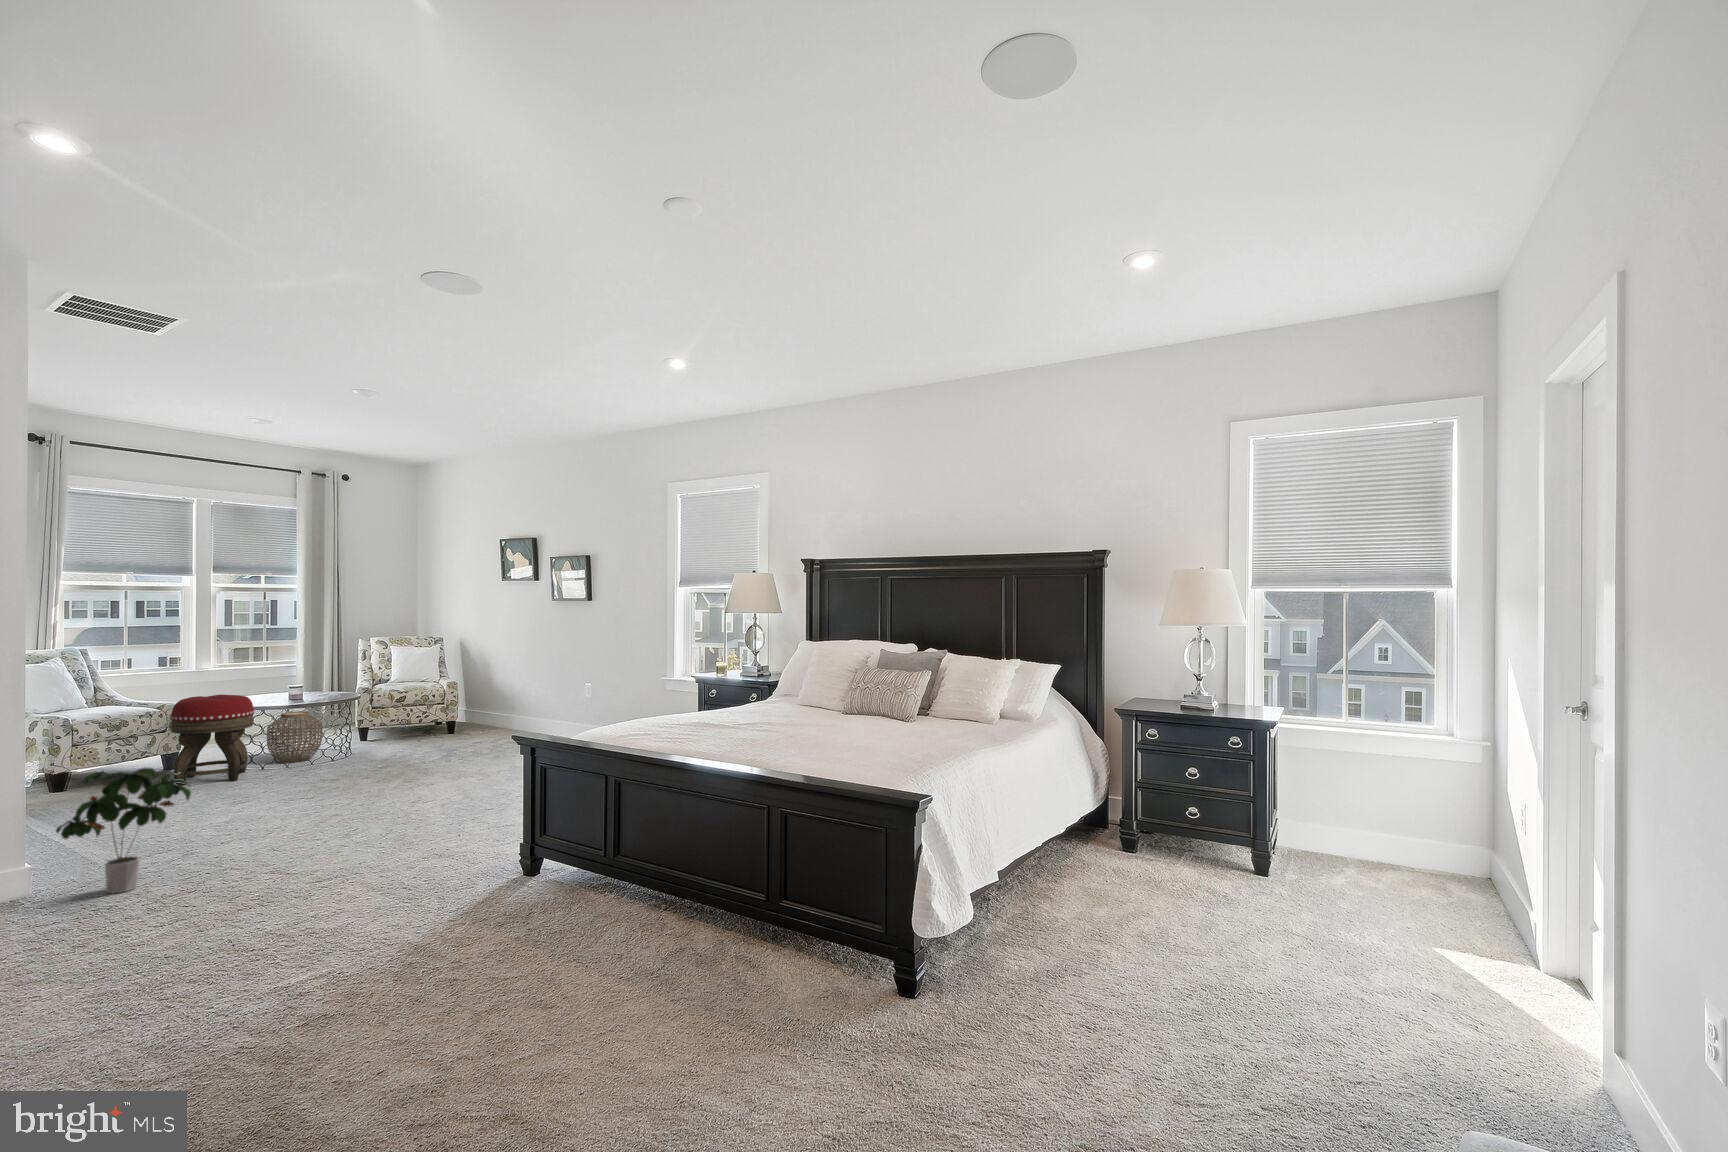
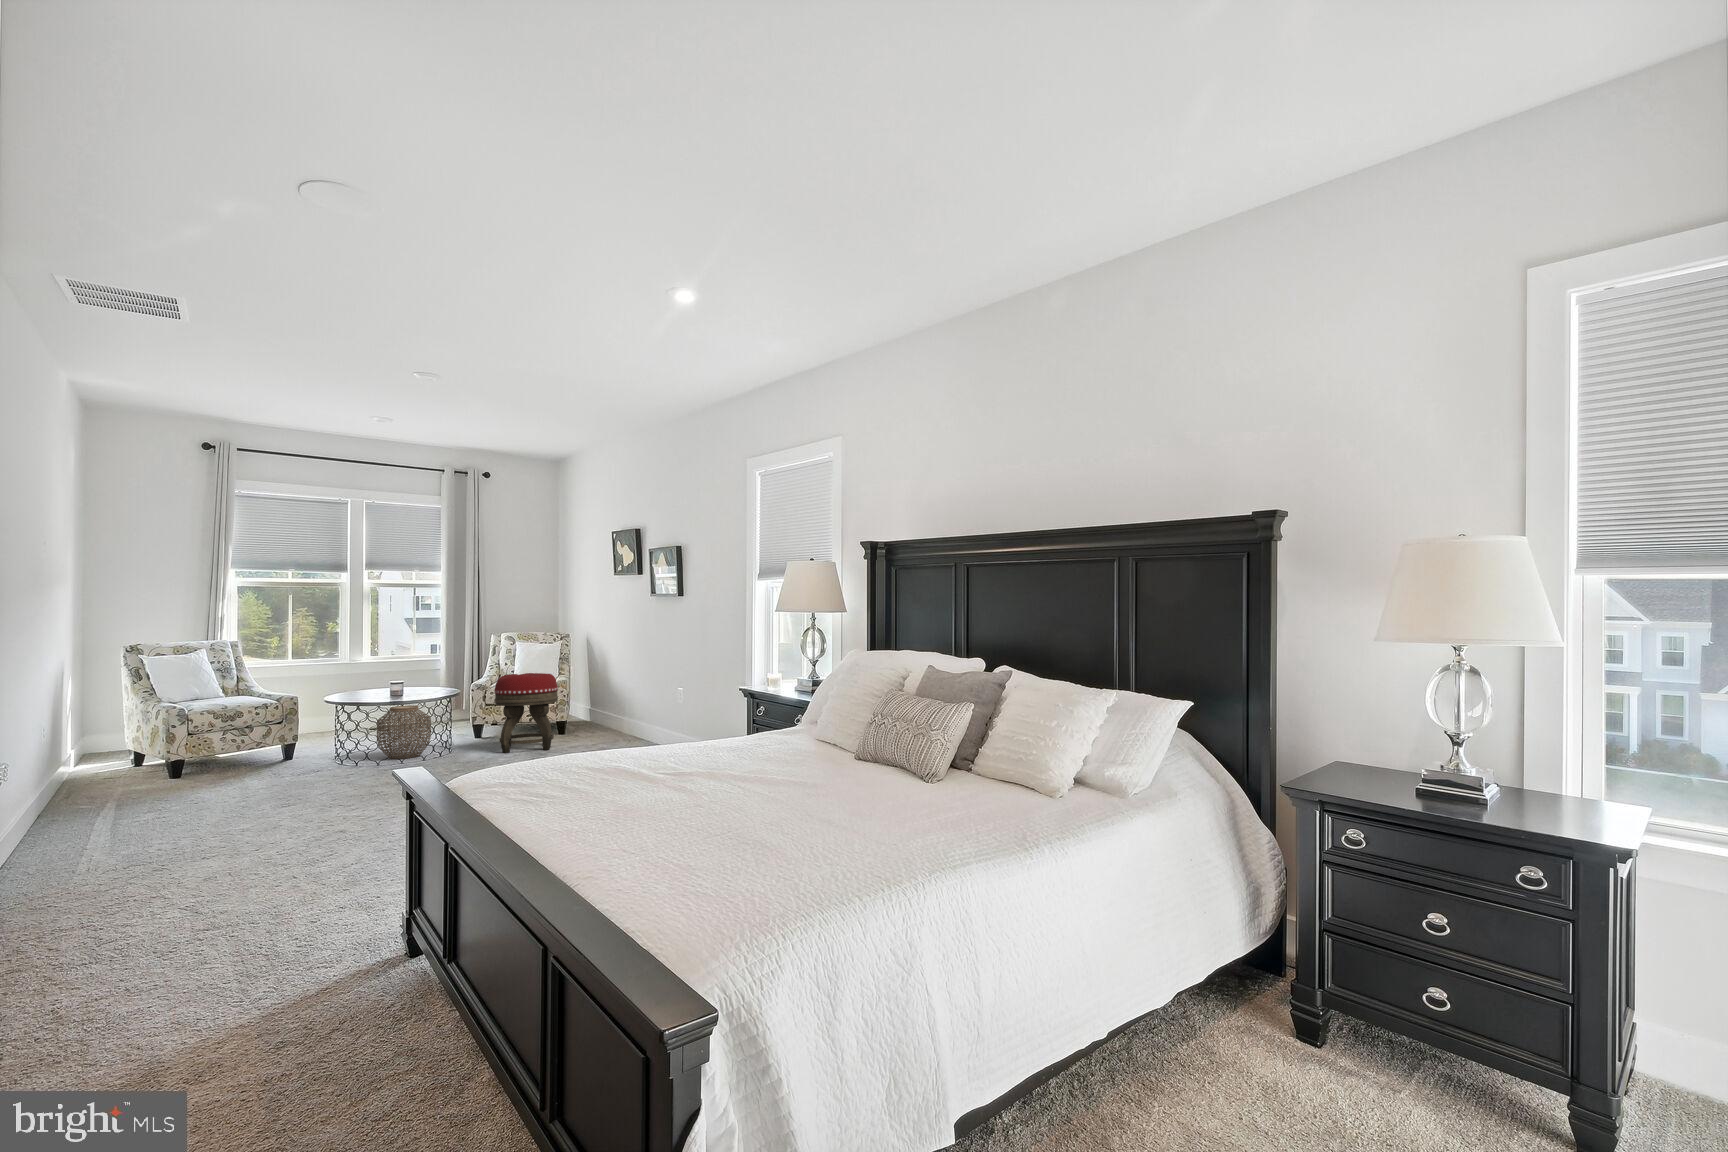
footstool: present [170,695,254,785] -> present [494,673,558,753]
potted plant: present [56,768,191,893] -> none [140,740,272,877]

